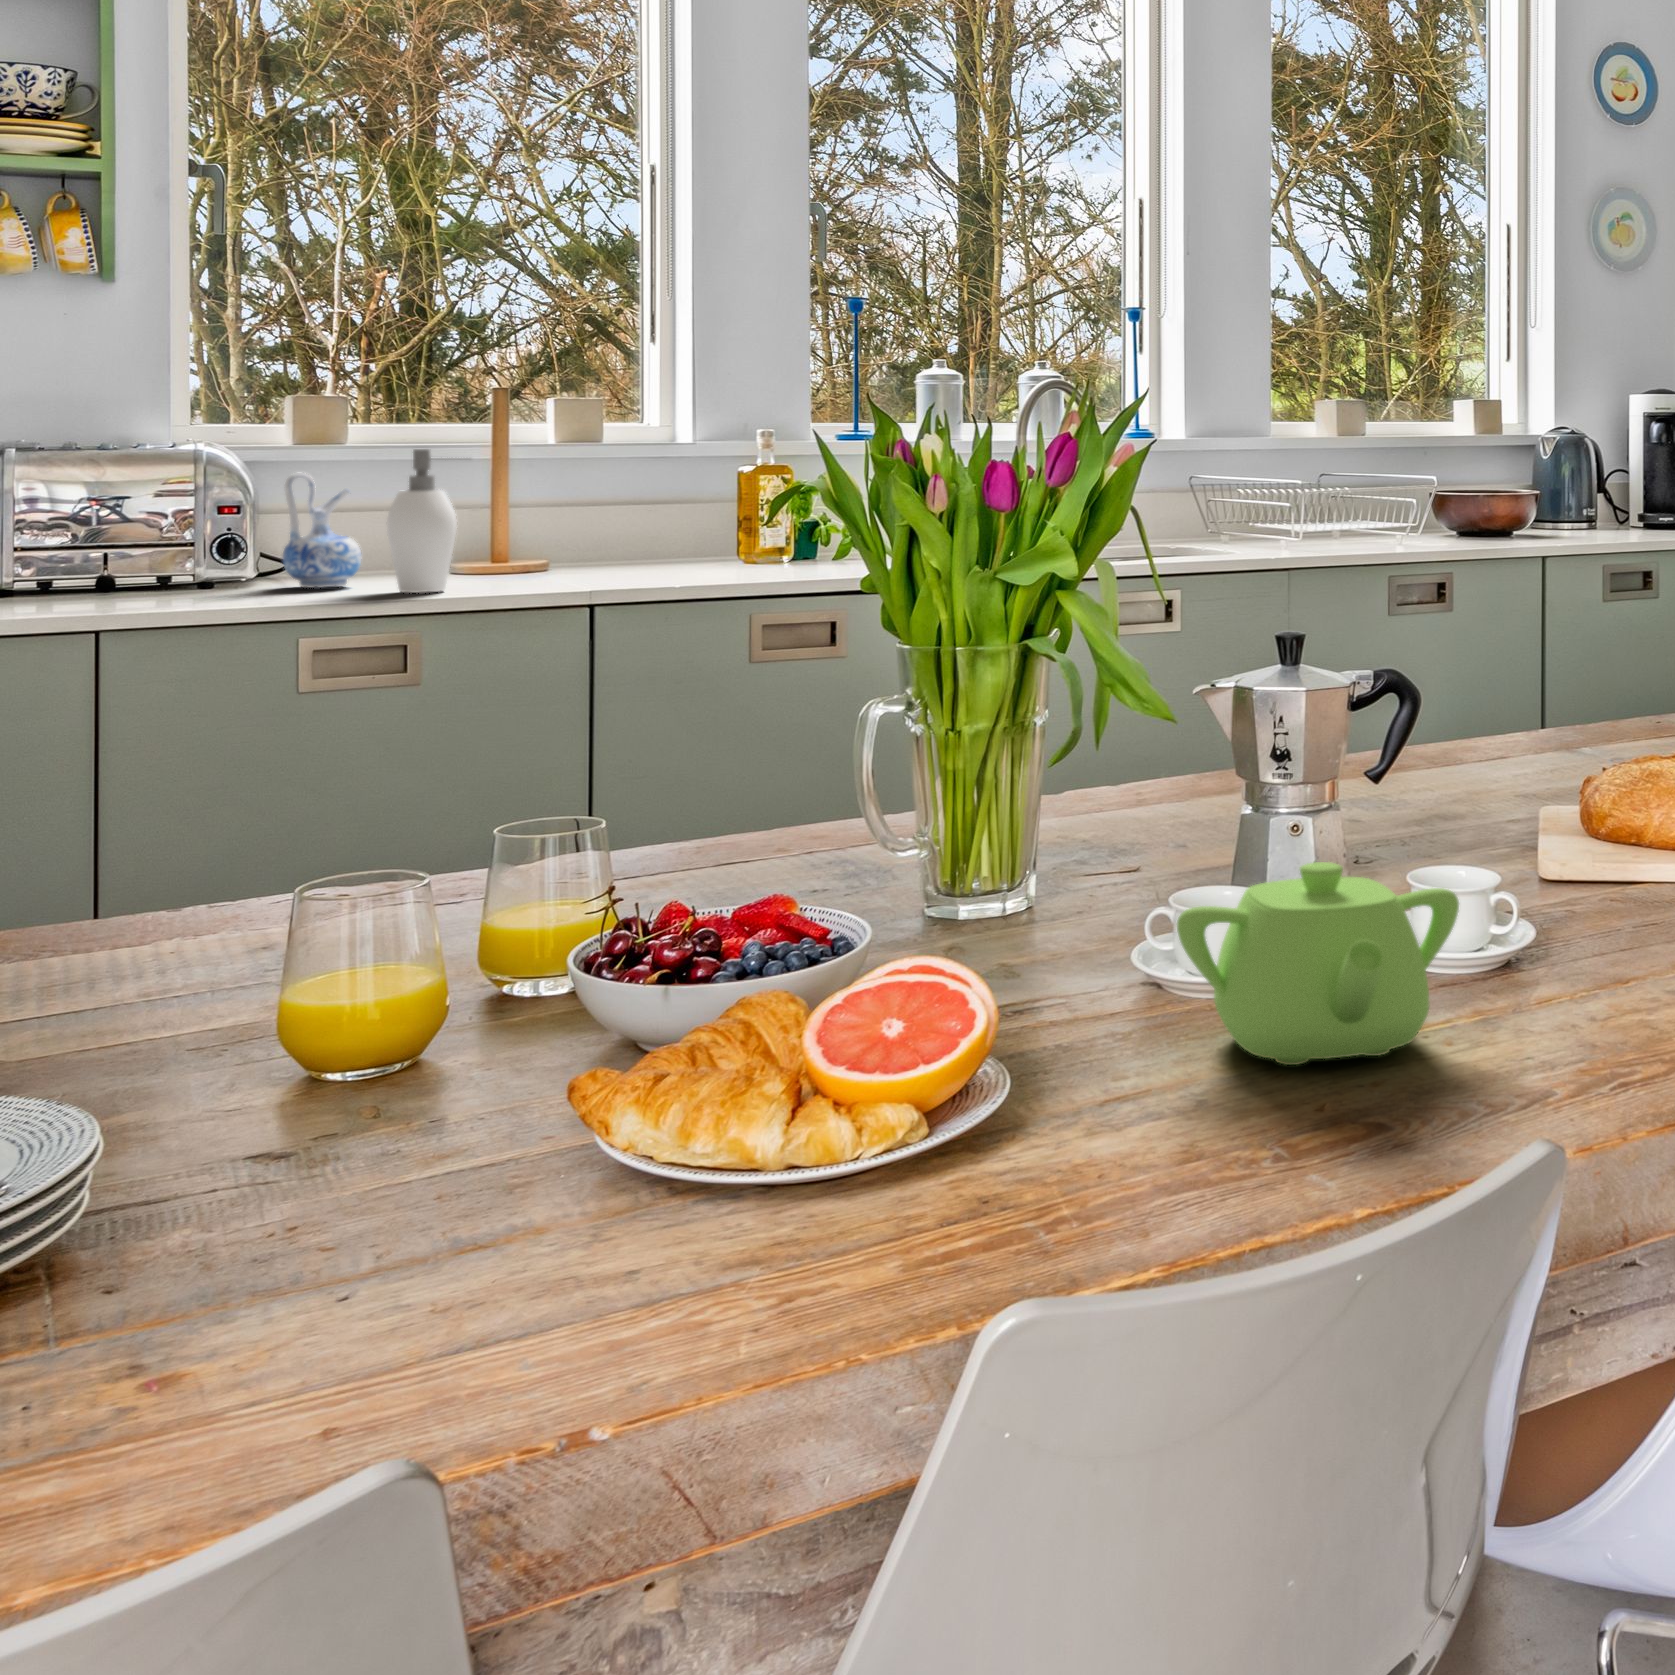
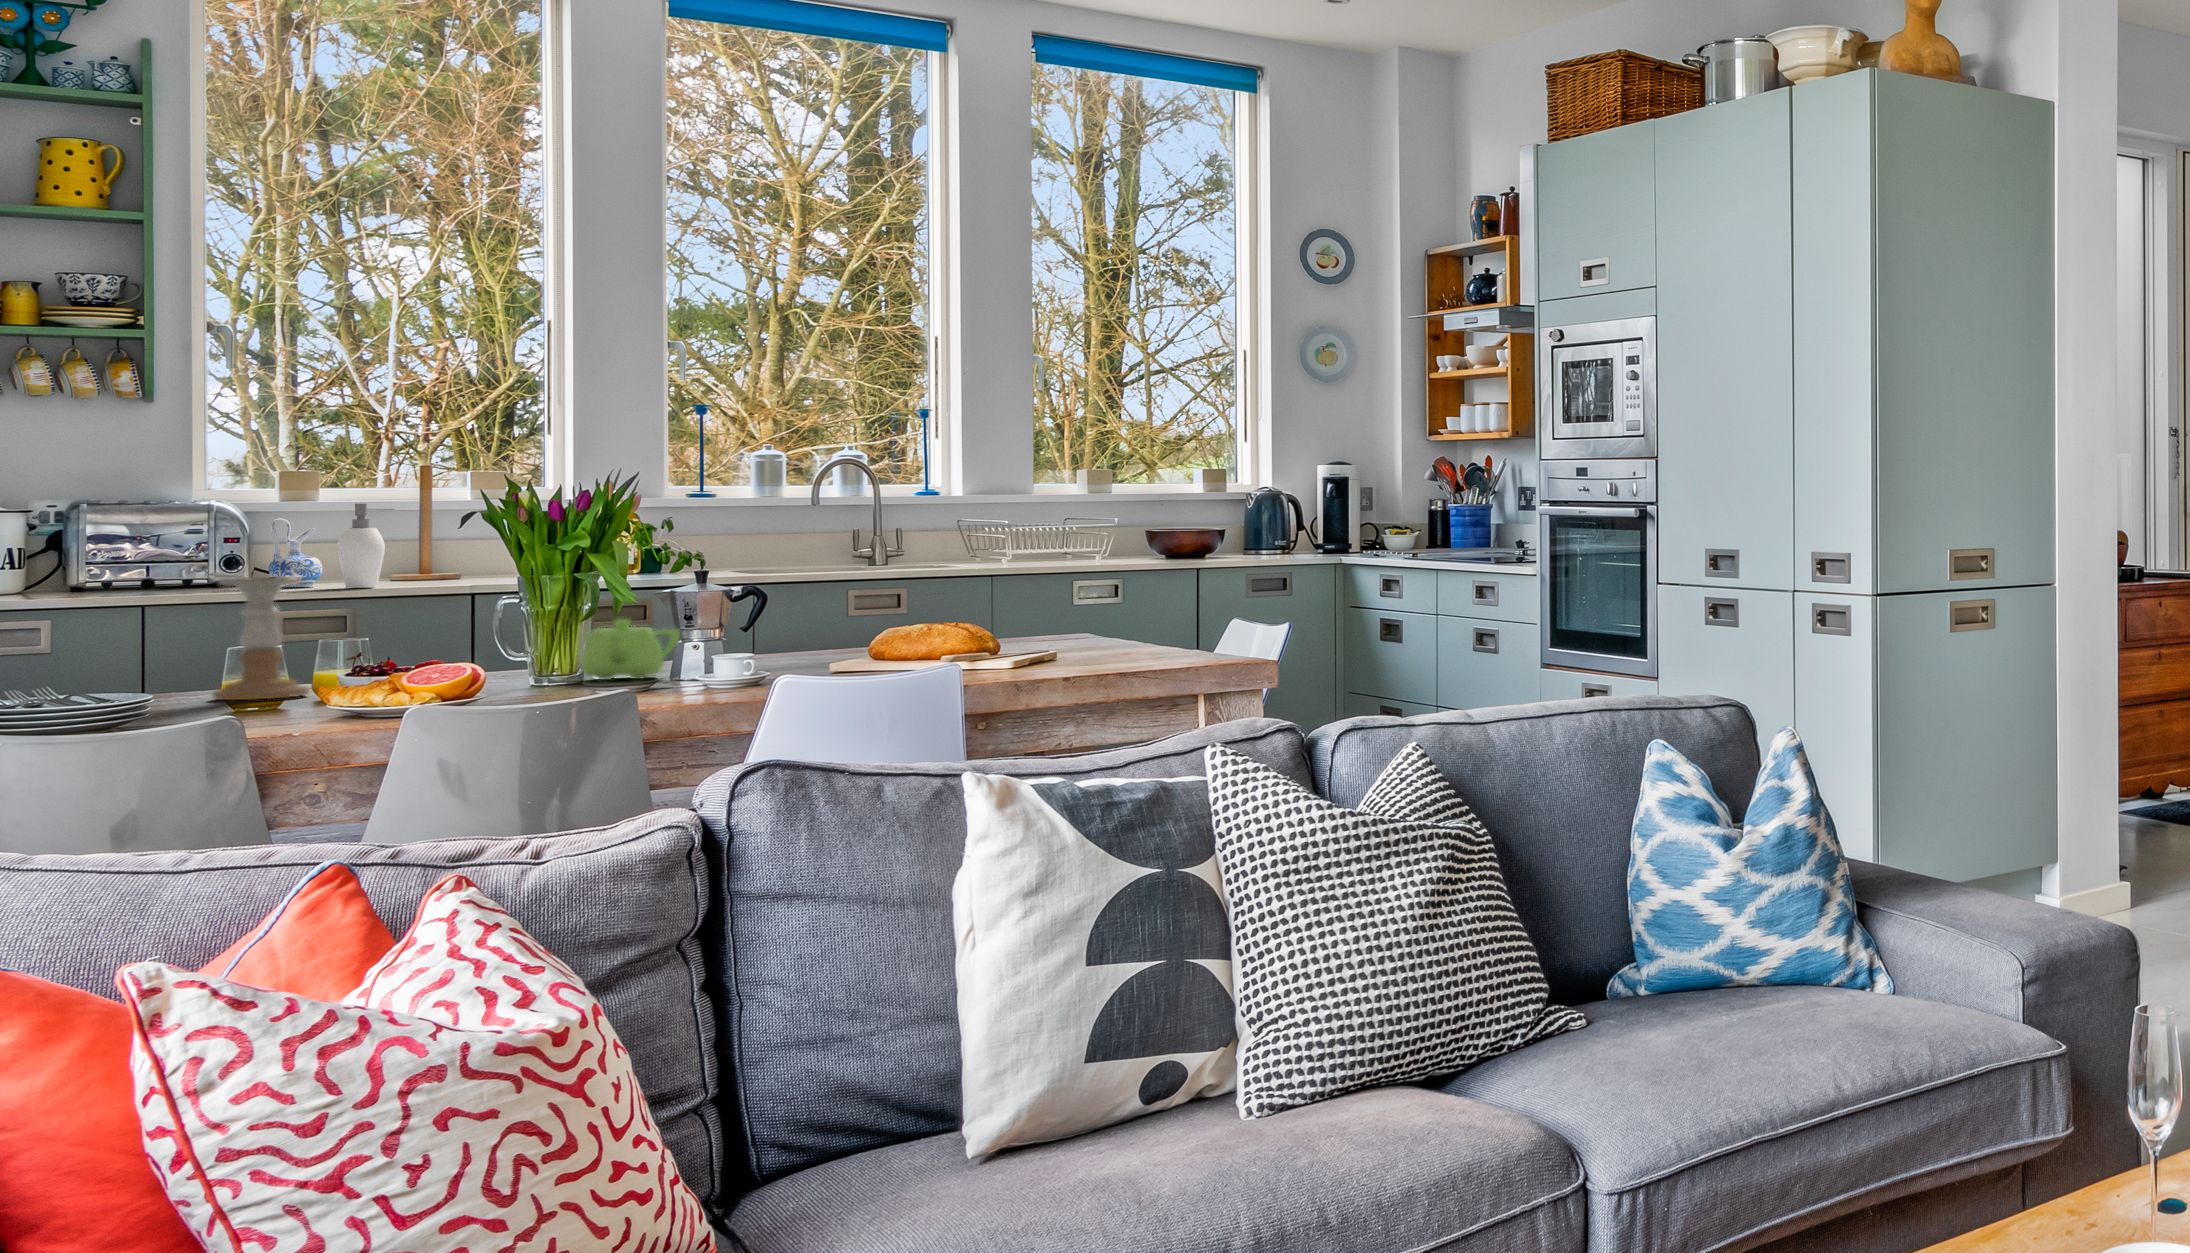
candle holder: none [235,794,544,1318] -> present [213,576,309,700]

